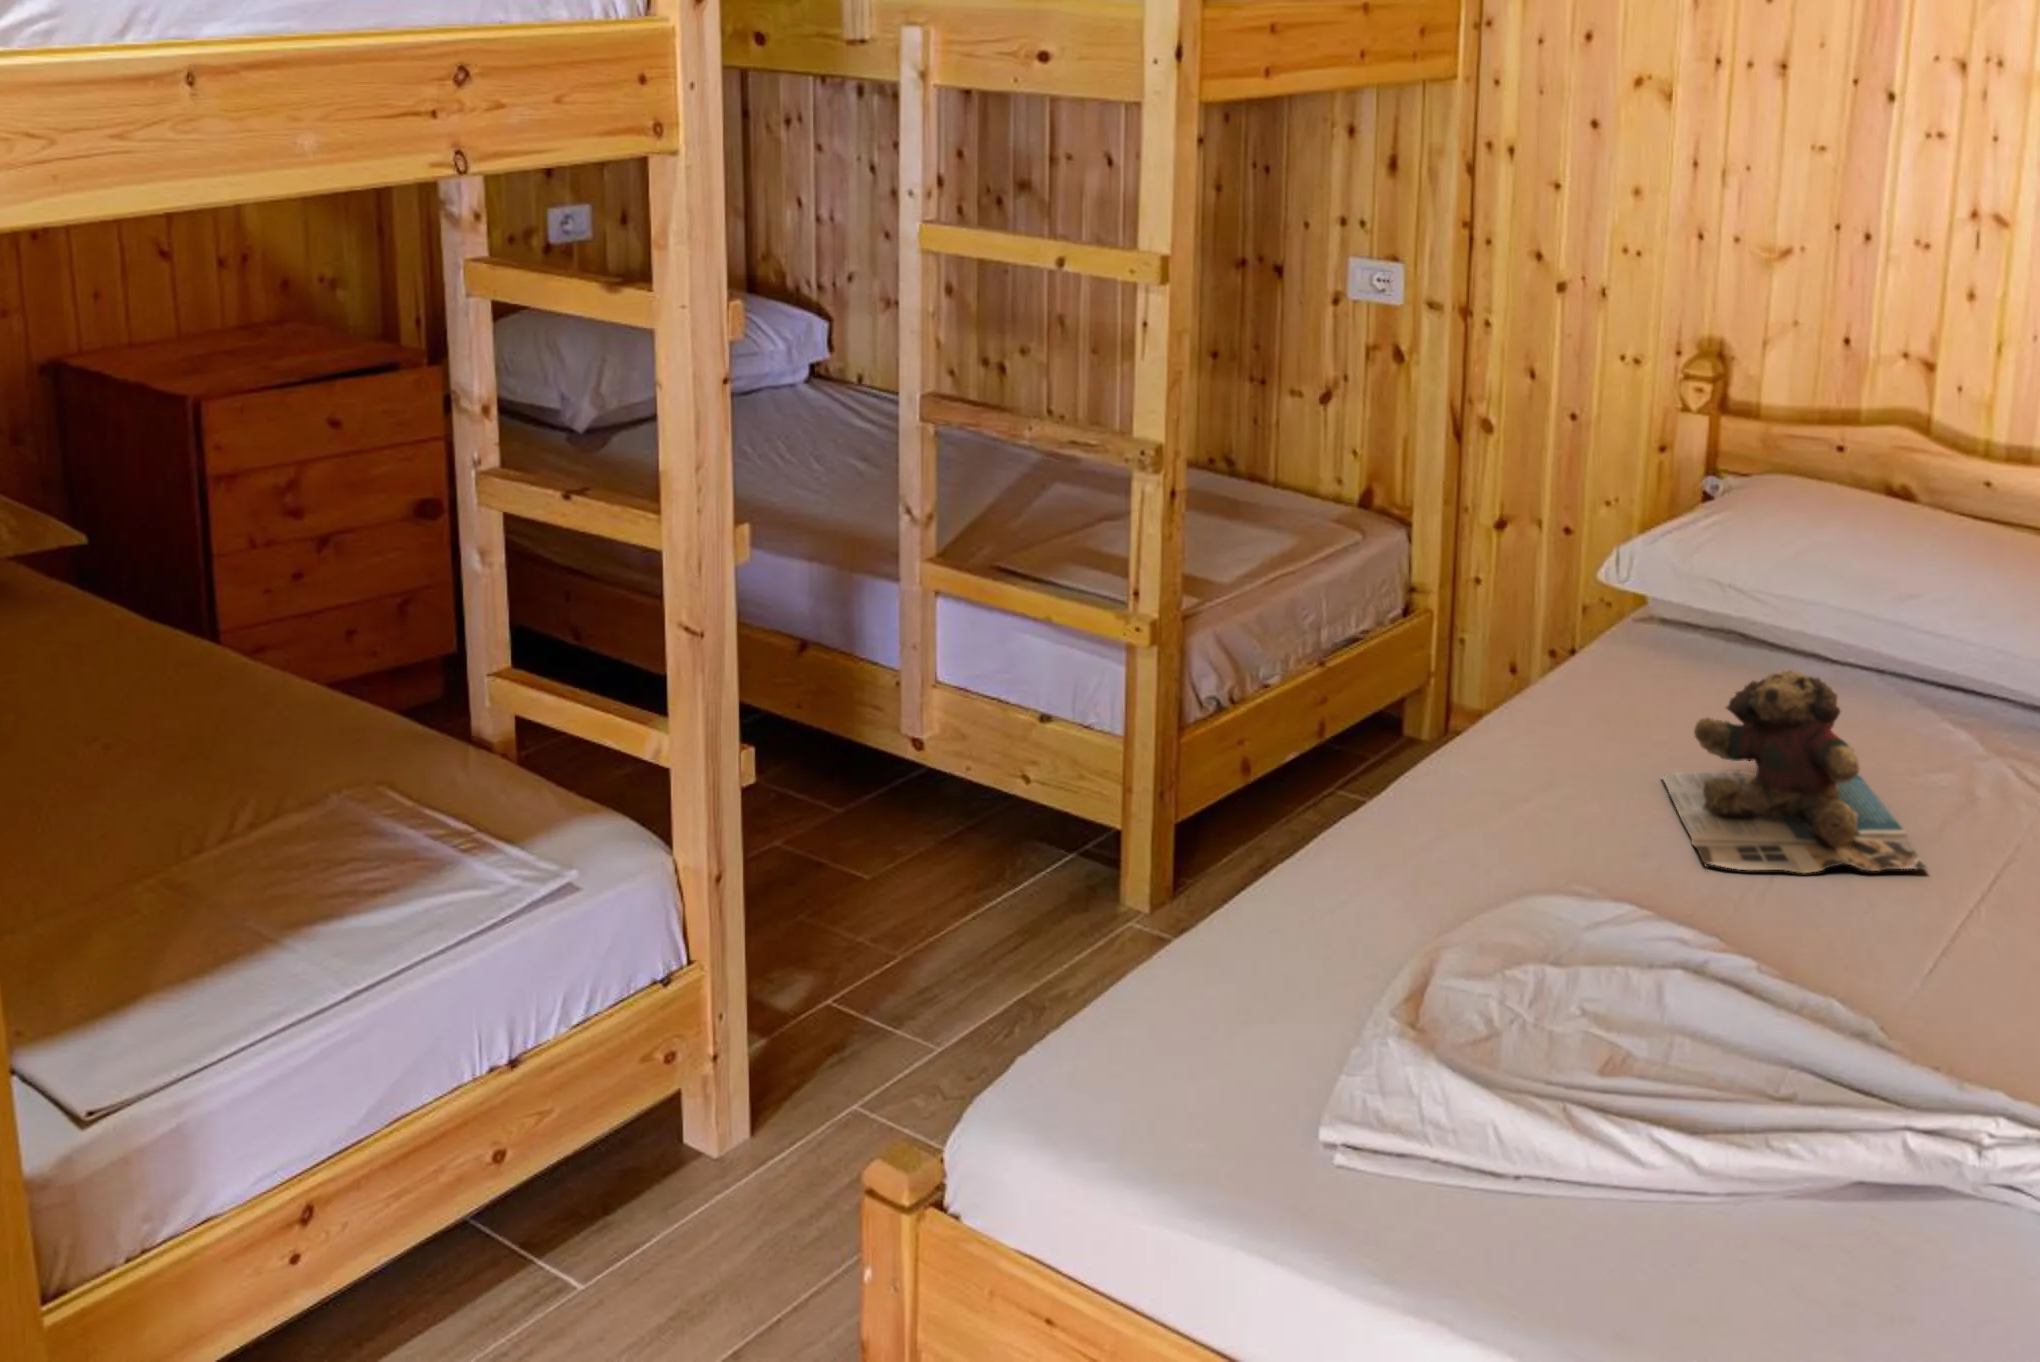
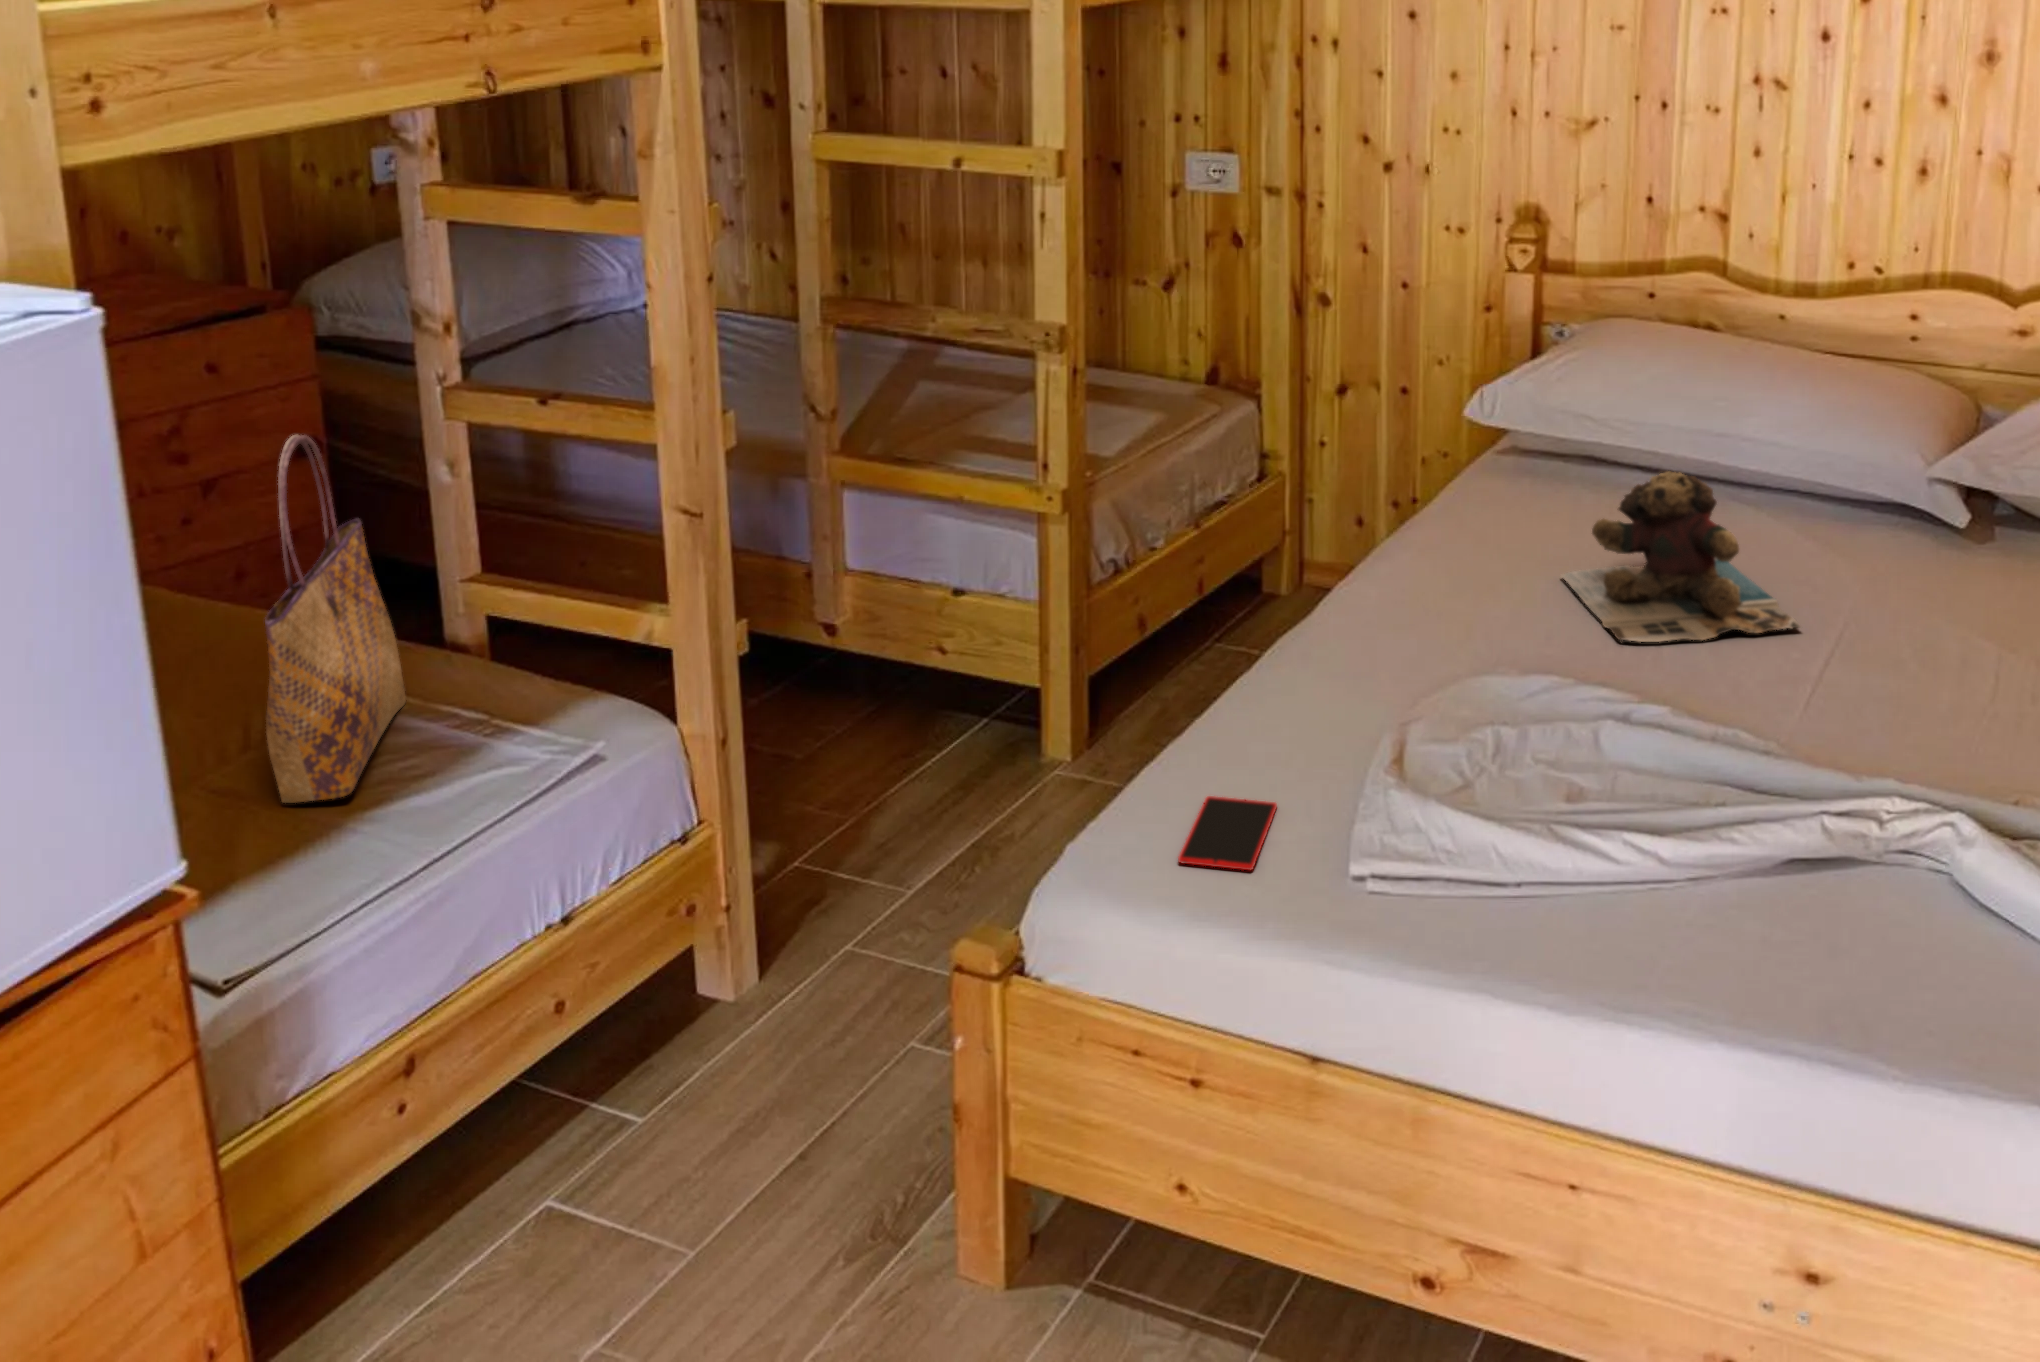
tote bag: none [221,522,401,906] -> present [265,435,406,803]
smartphone: none [1107,1009,1242,1109] -> present [1178,796,1277,870]

